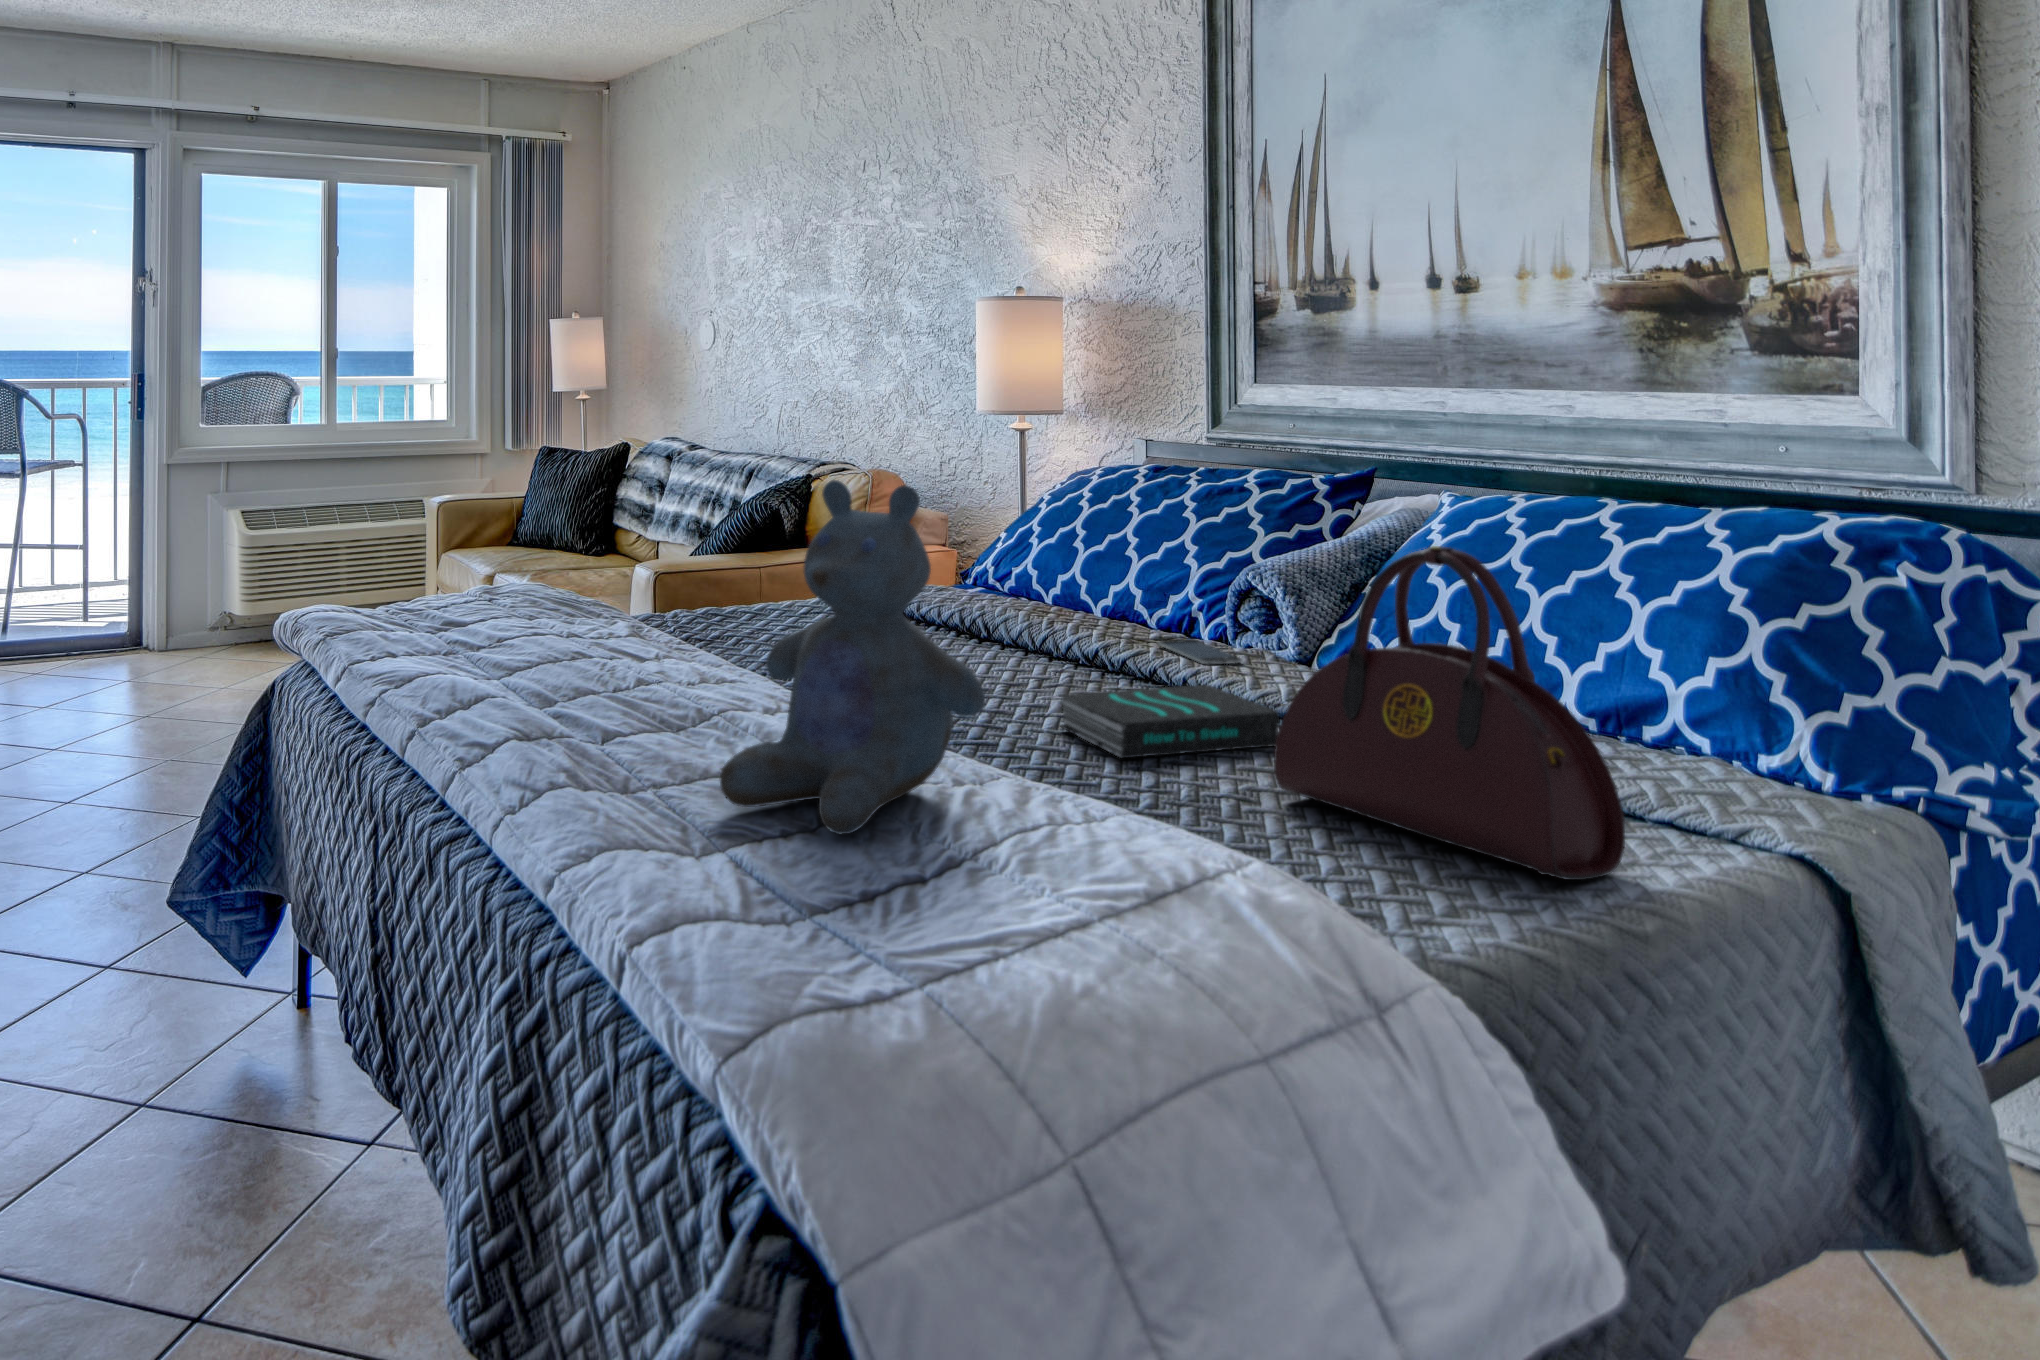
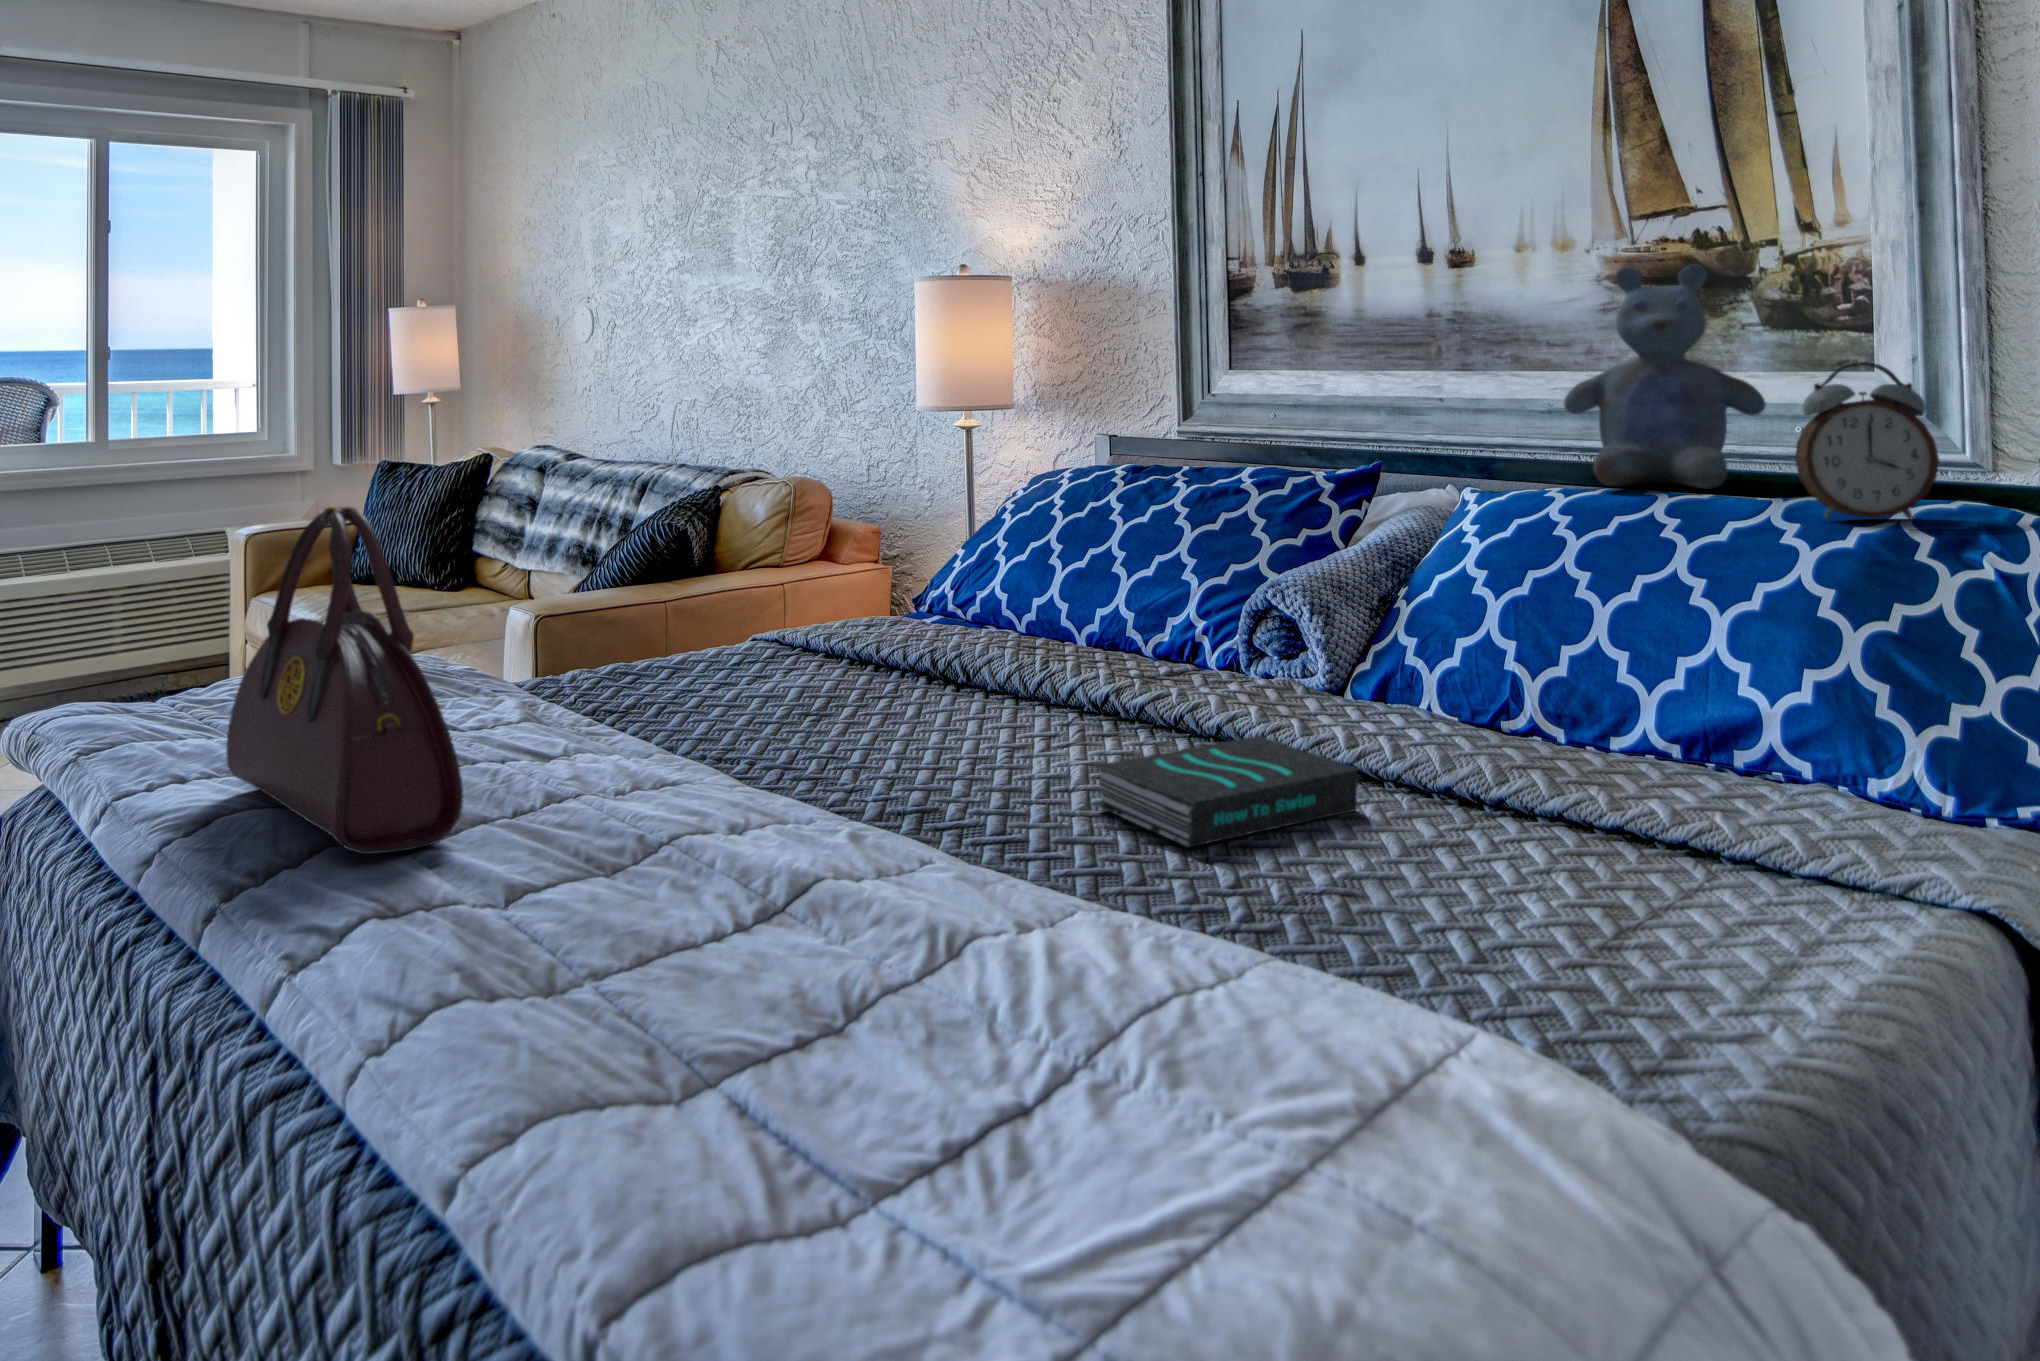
alarm clock: none [1730,386,1869,530] -> present [1795,362,1939,520]
stuffed bear: present [720,480,985,834] -> present [1564,264,1766,489]
handbag: present [1274,546,1625,880] -> present [226,506,463,854]
smartphone: present [1159,639,1242,664] -> none [1168,671,1270,704]

